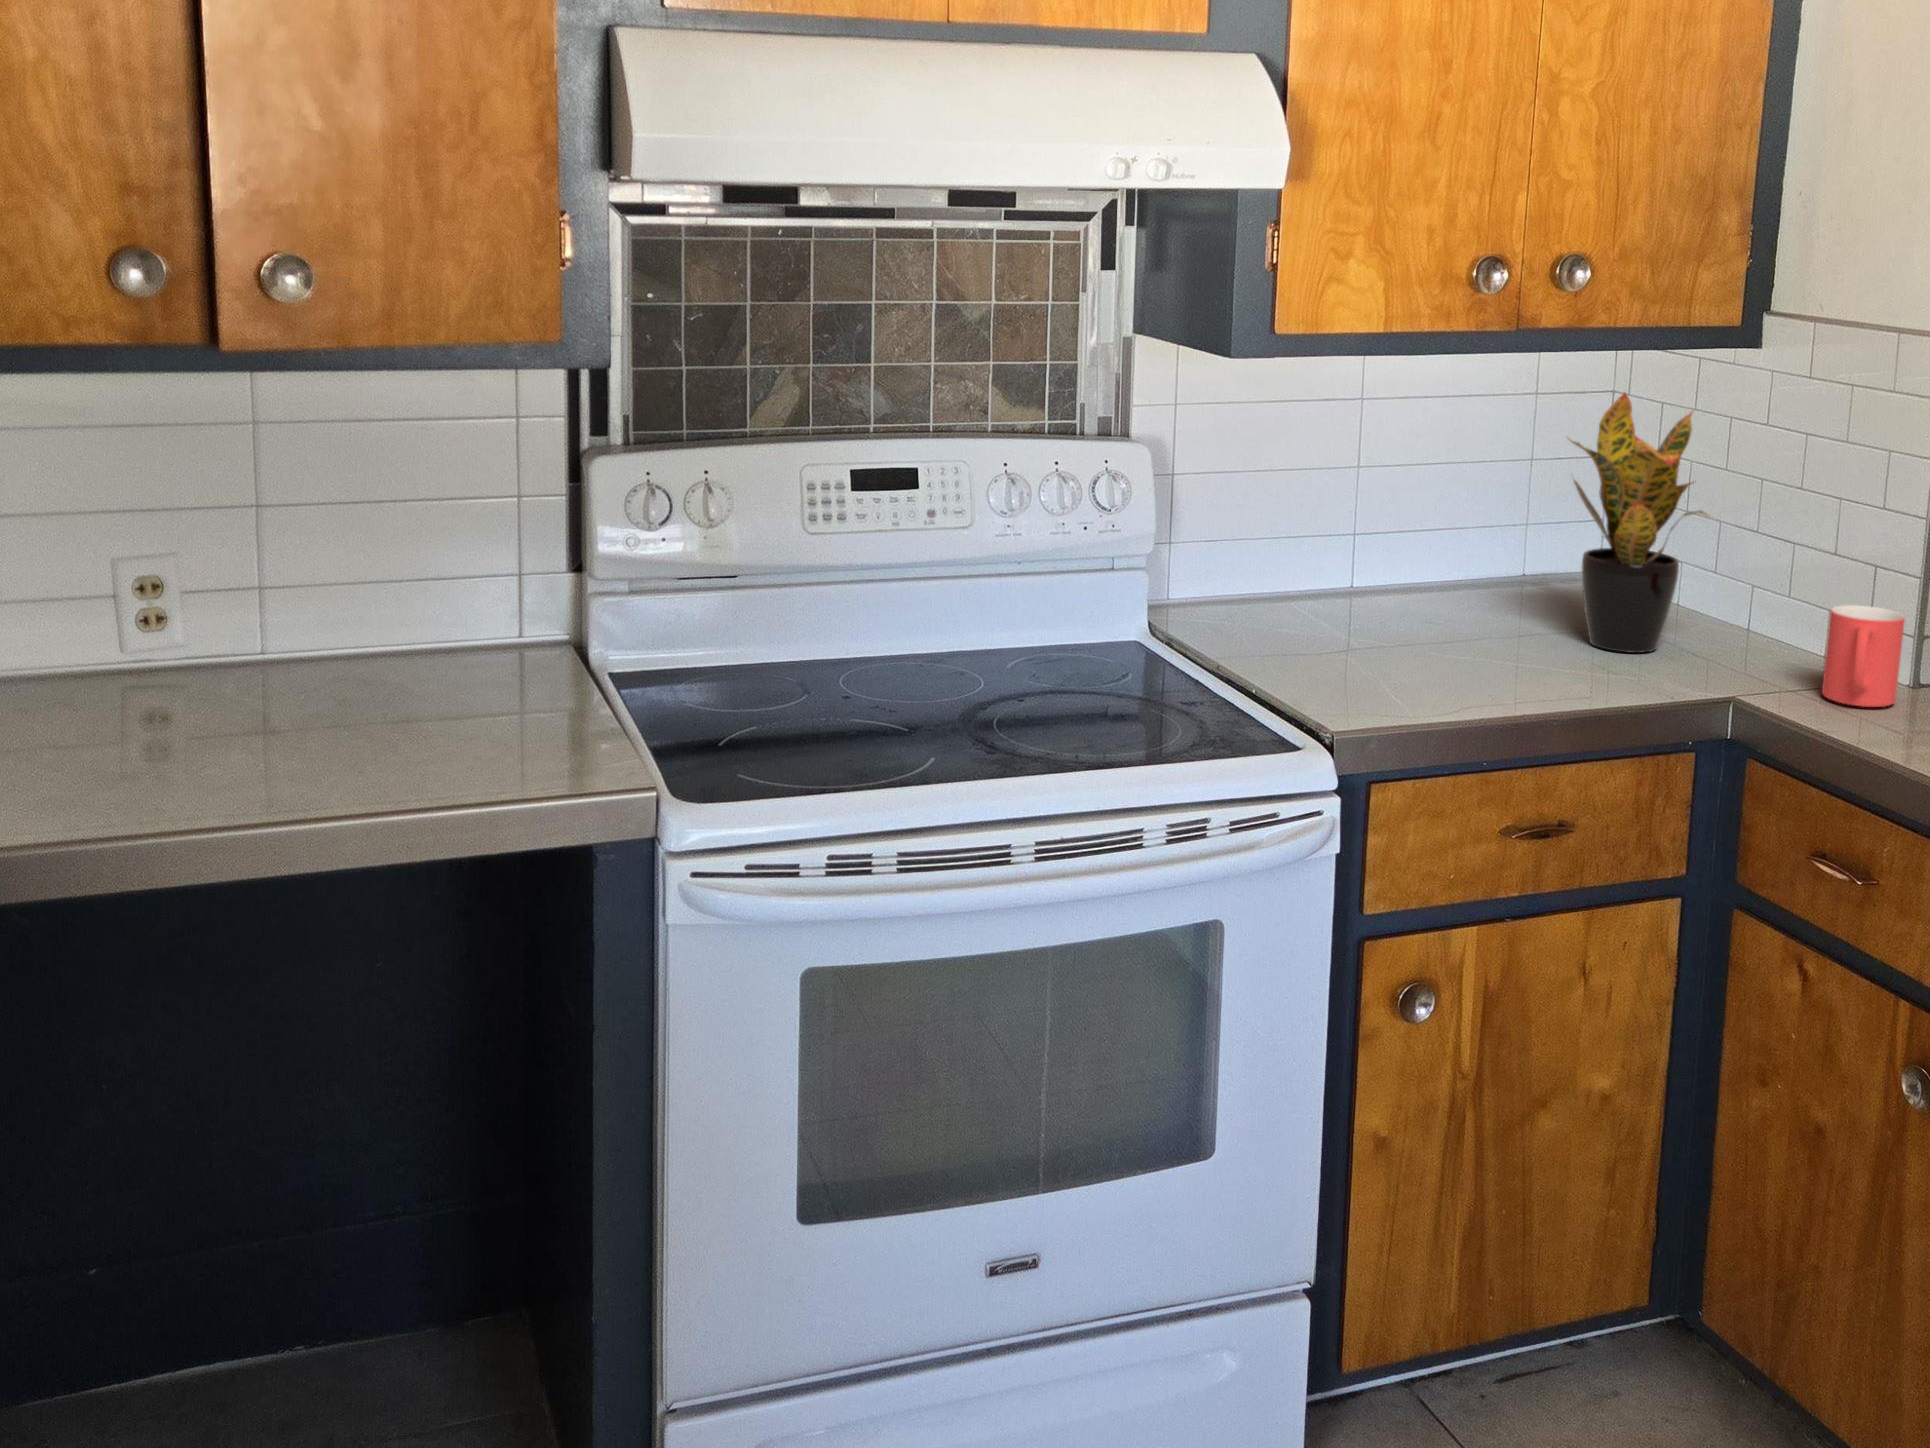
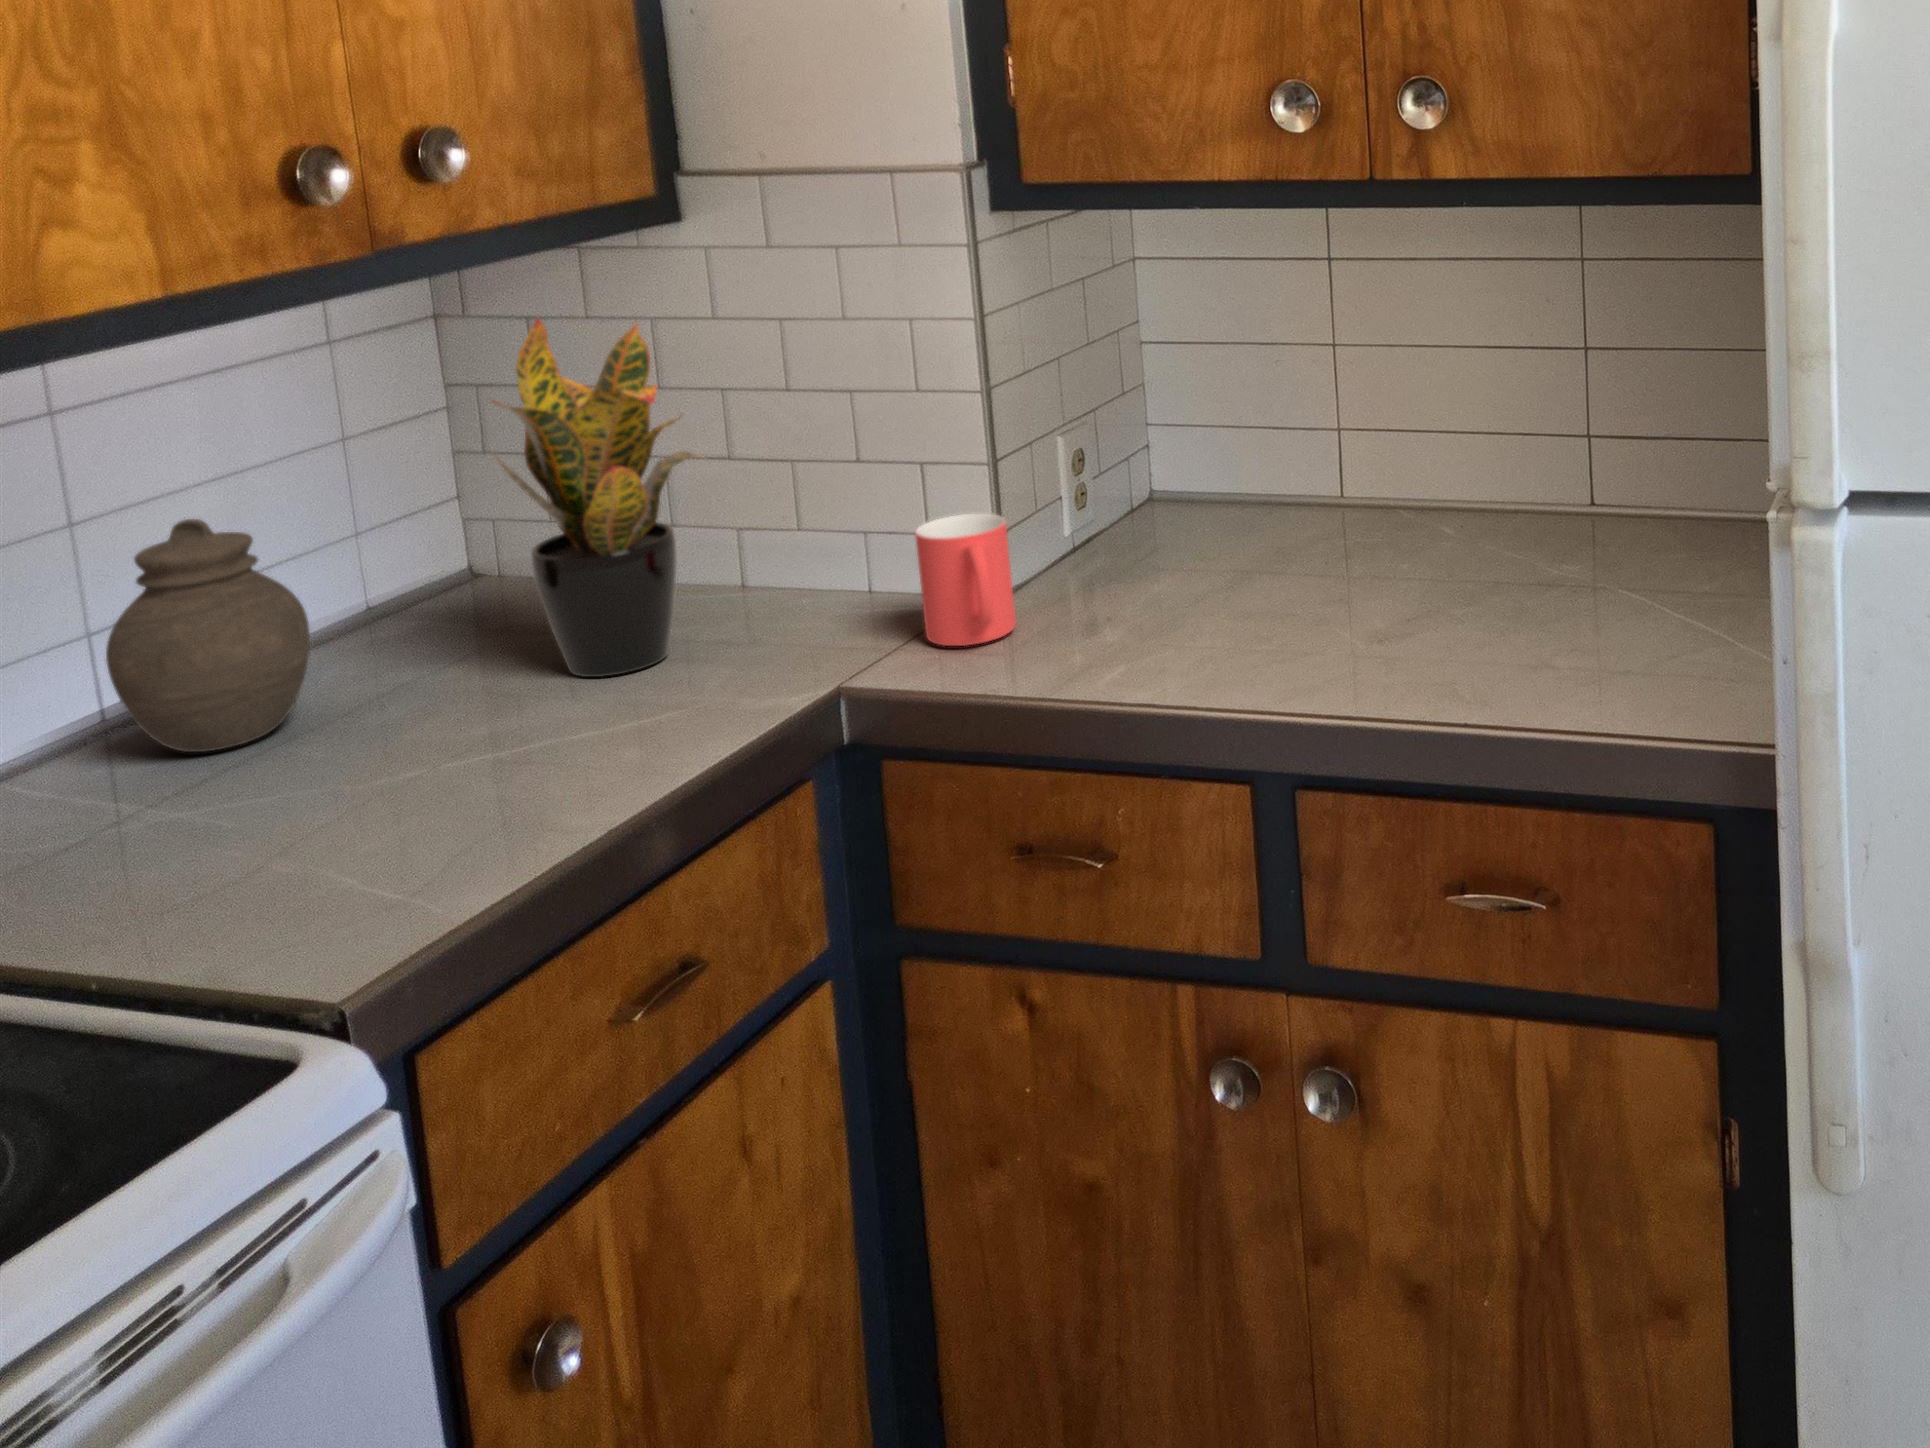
jar: none [1343,475,1450,620] -> present [106,519,310,752]

